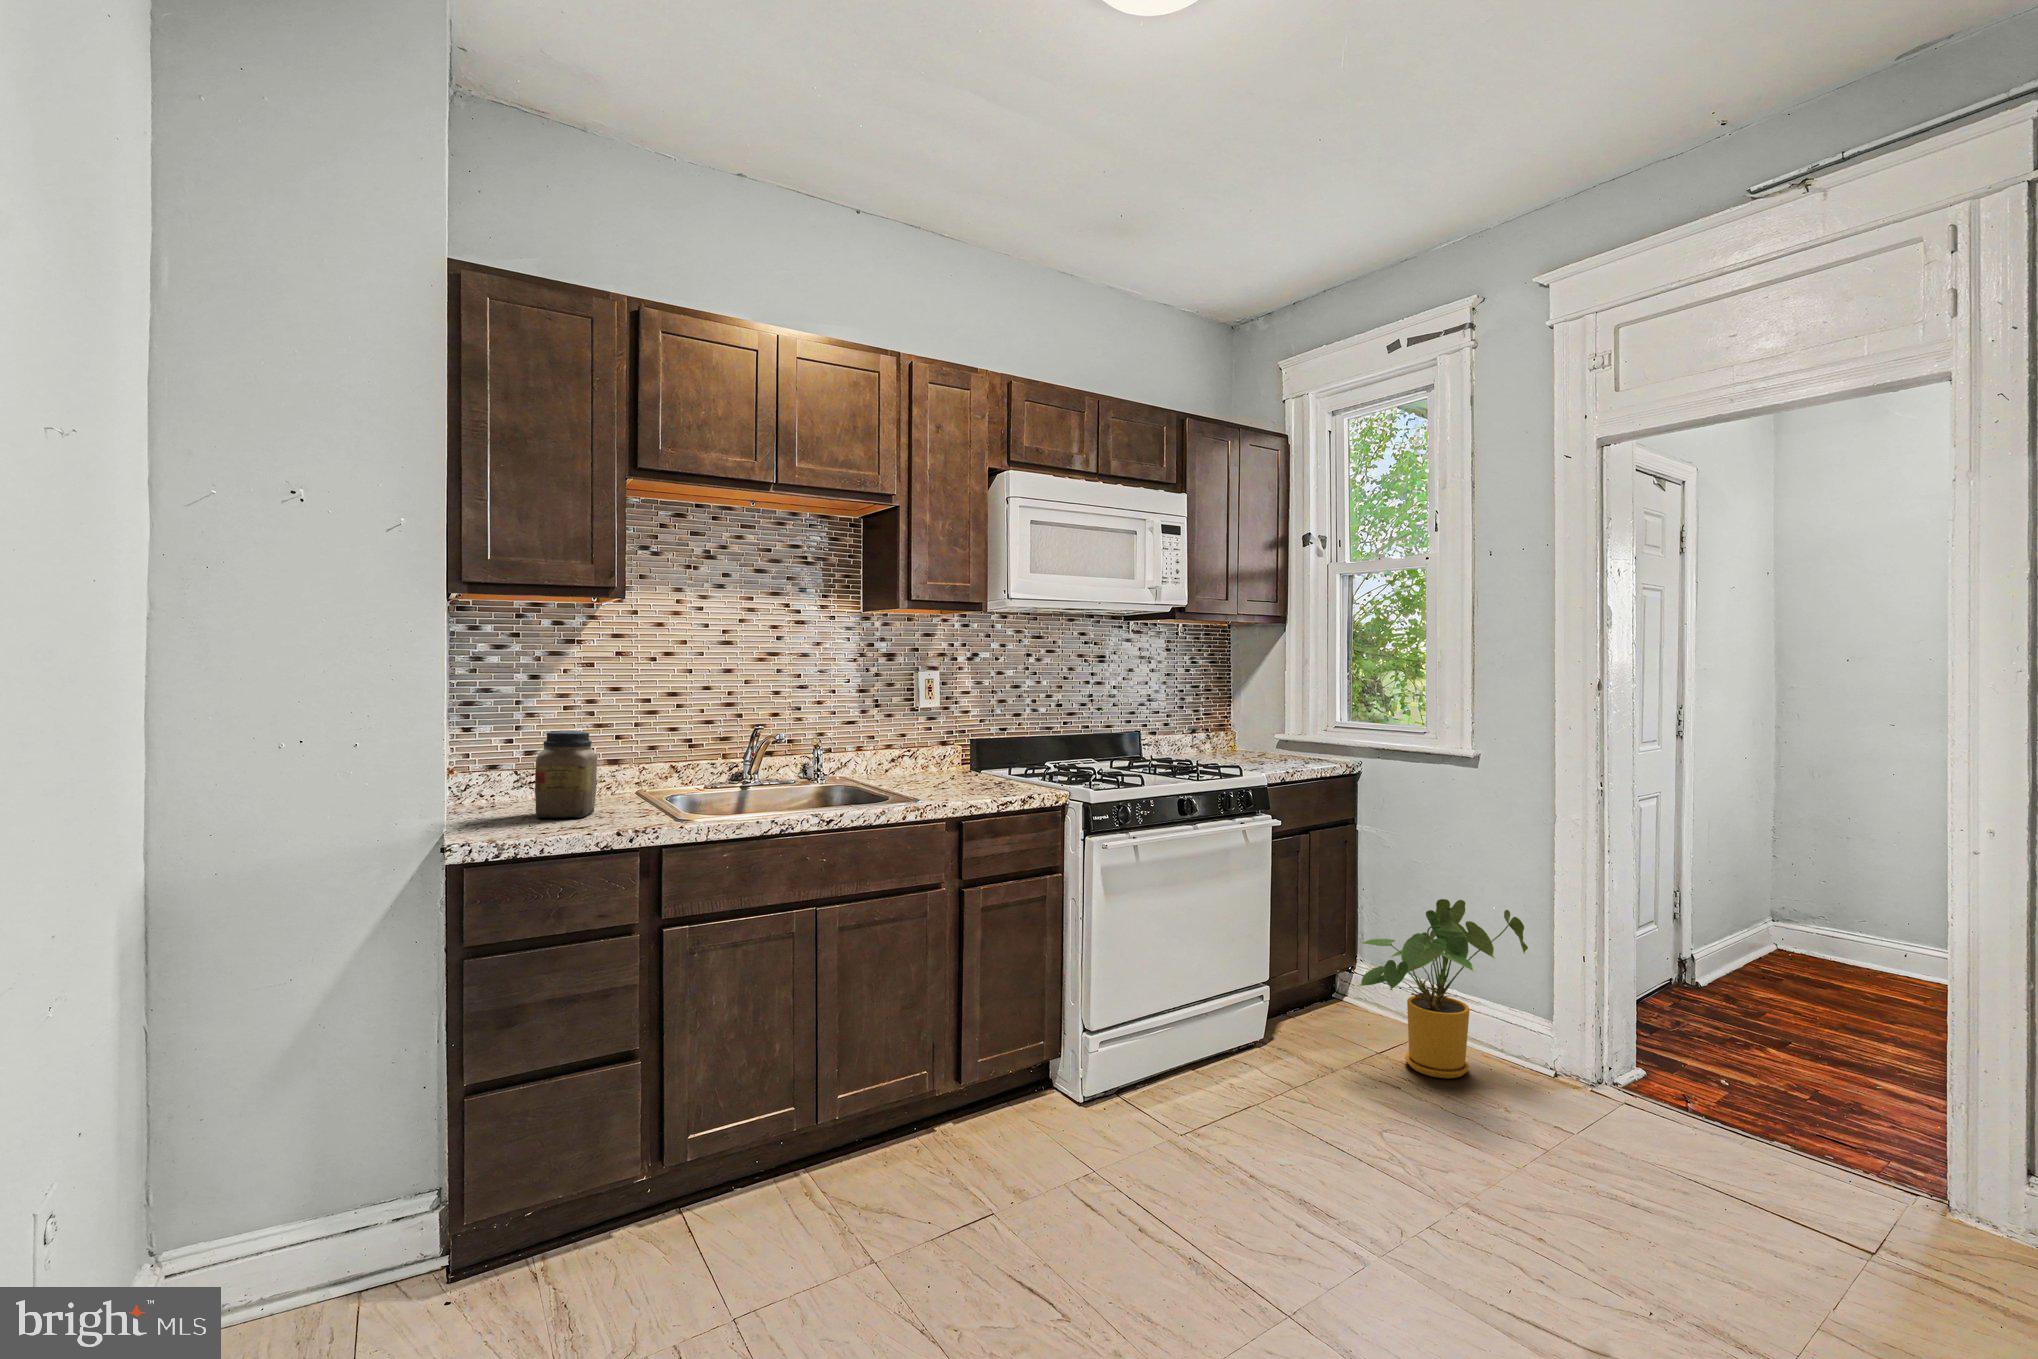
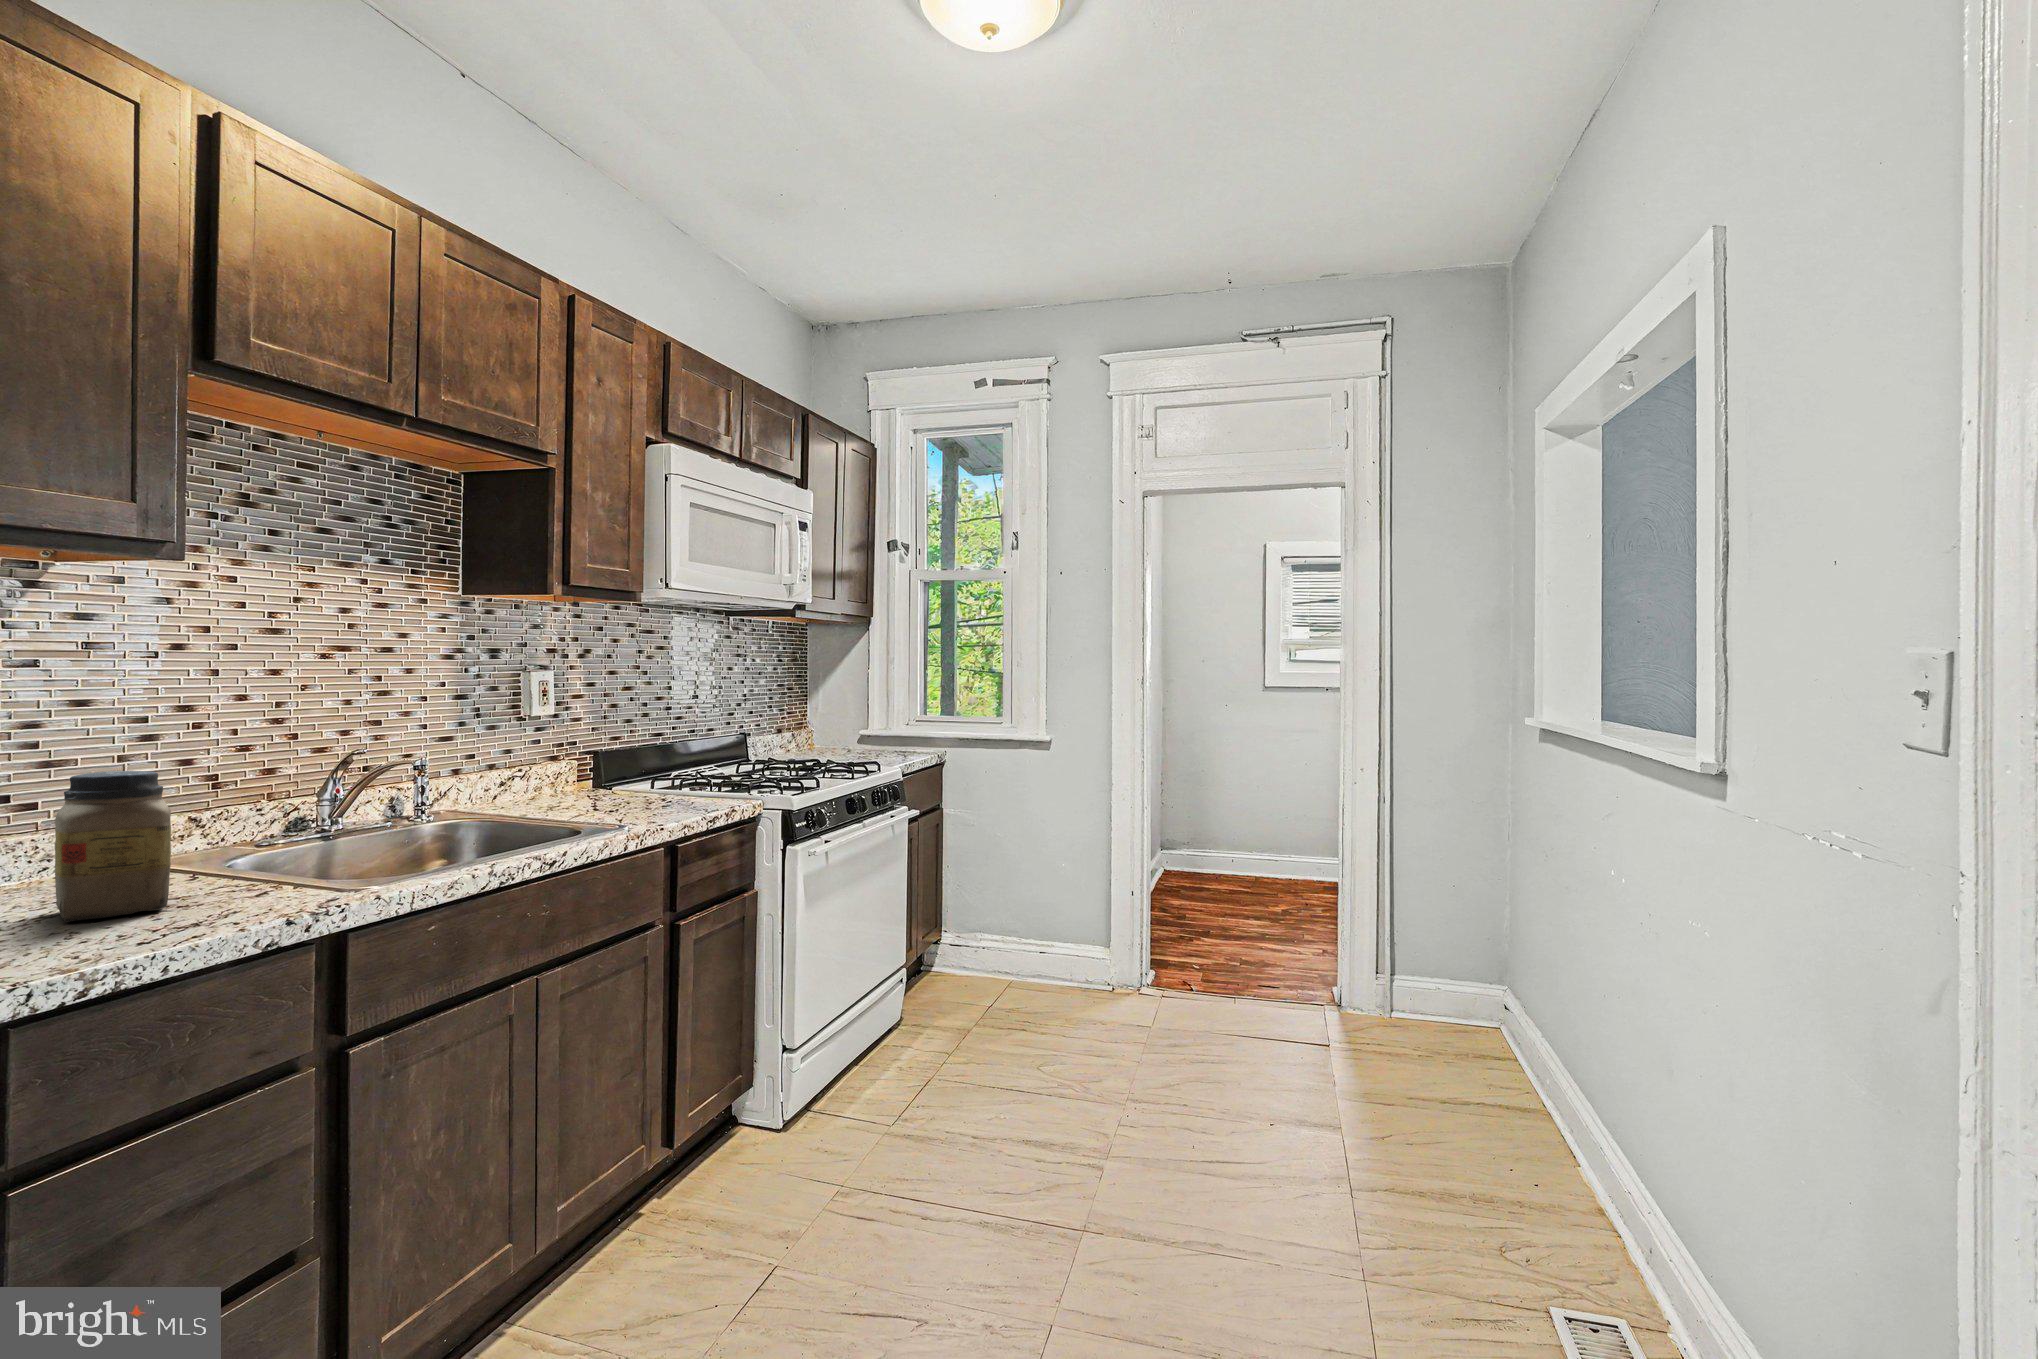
house plant: present [1359,899,1528,1078] -> none [981,863,1103,1019]

